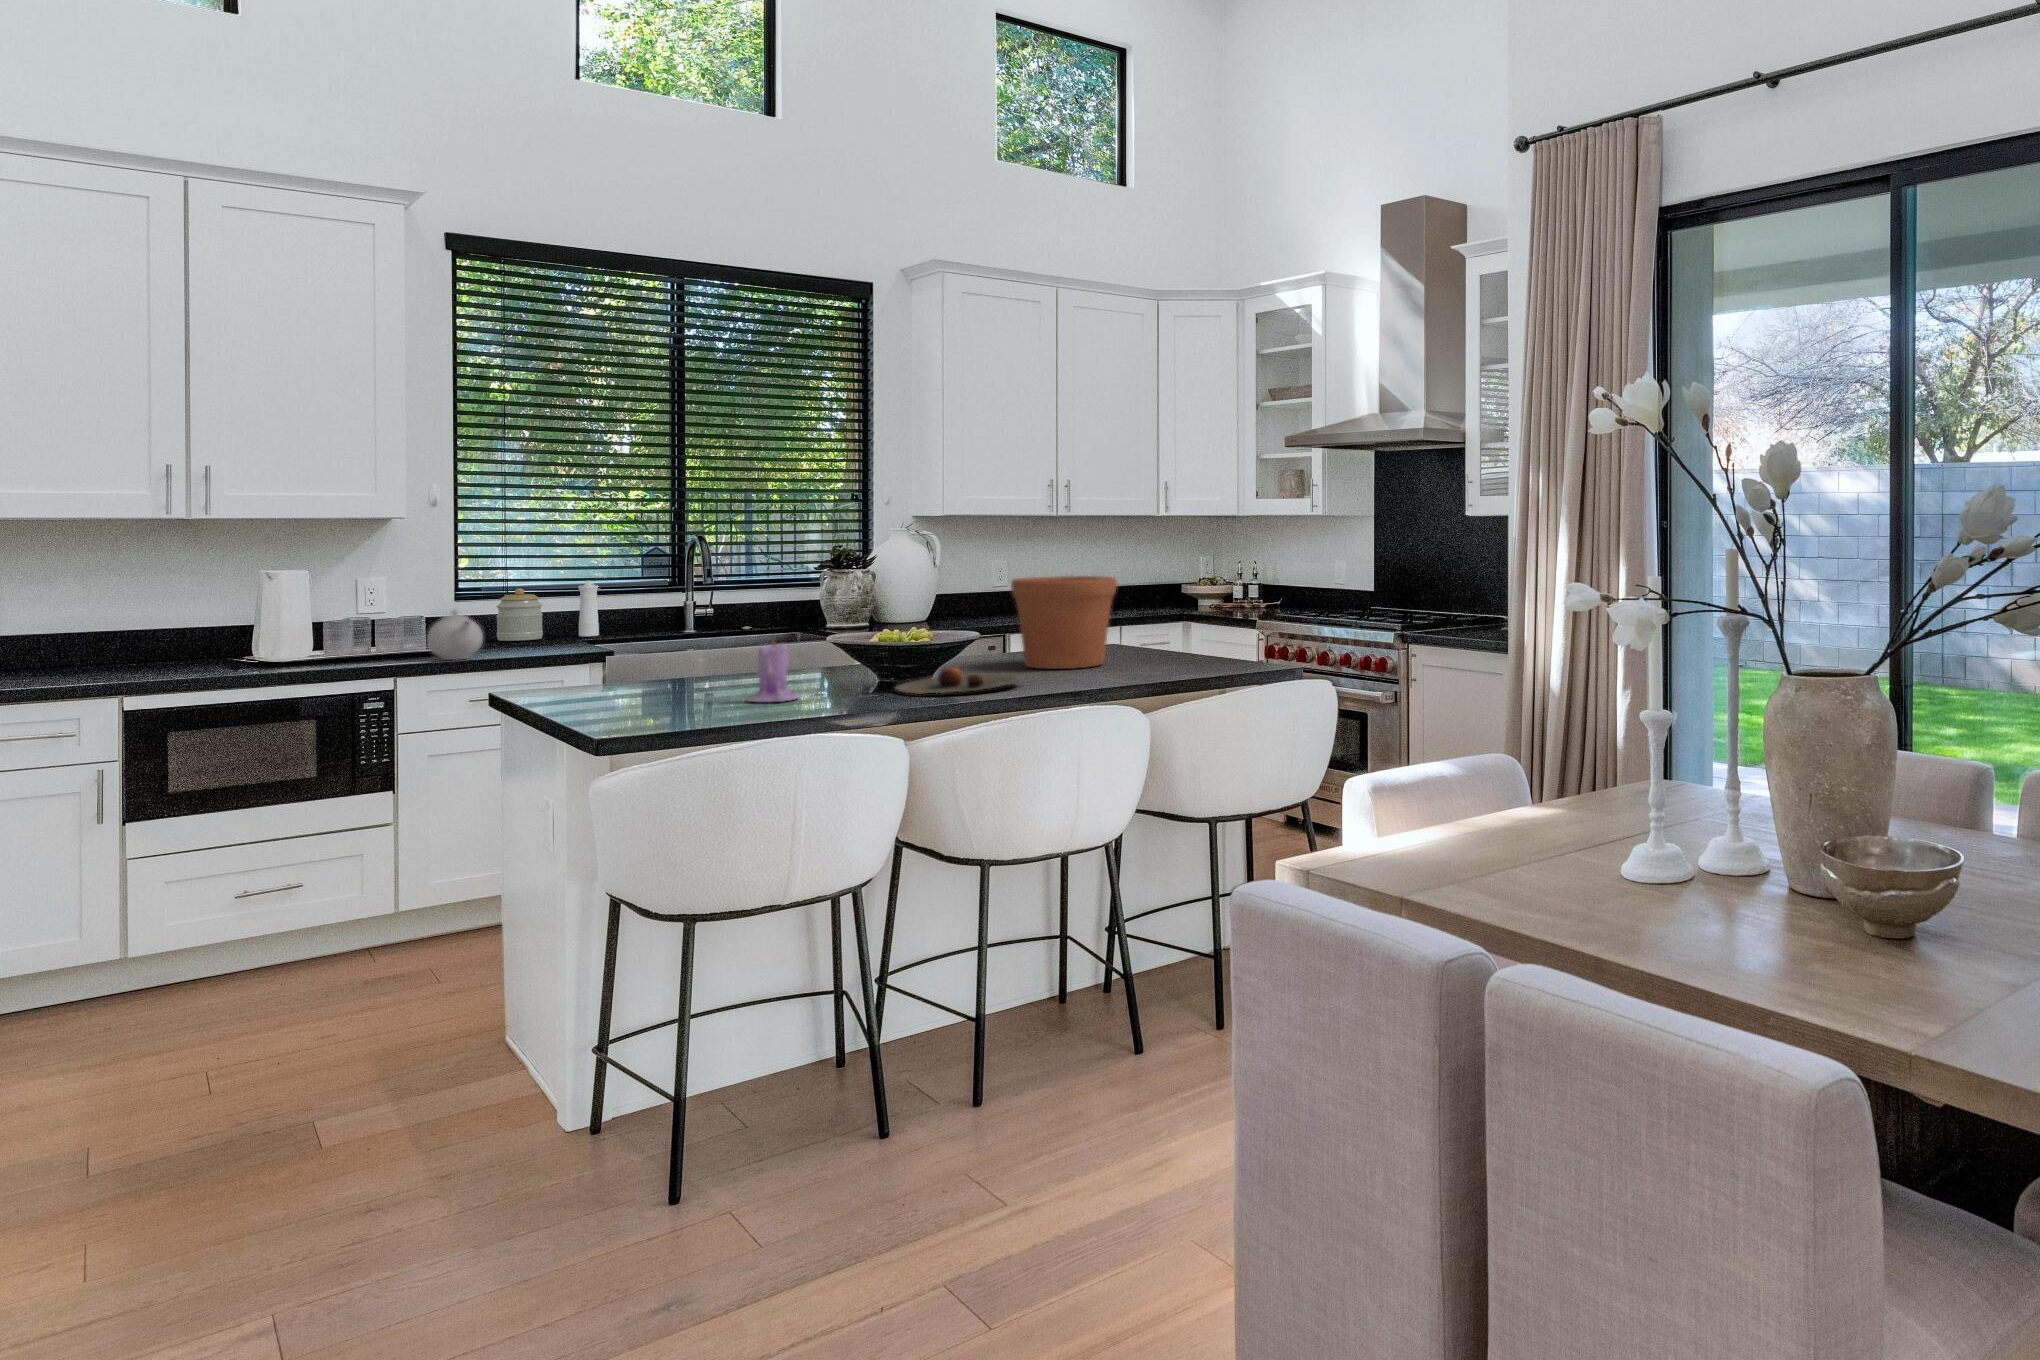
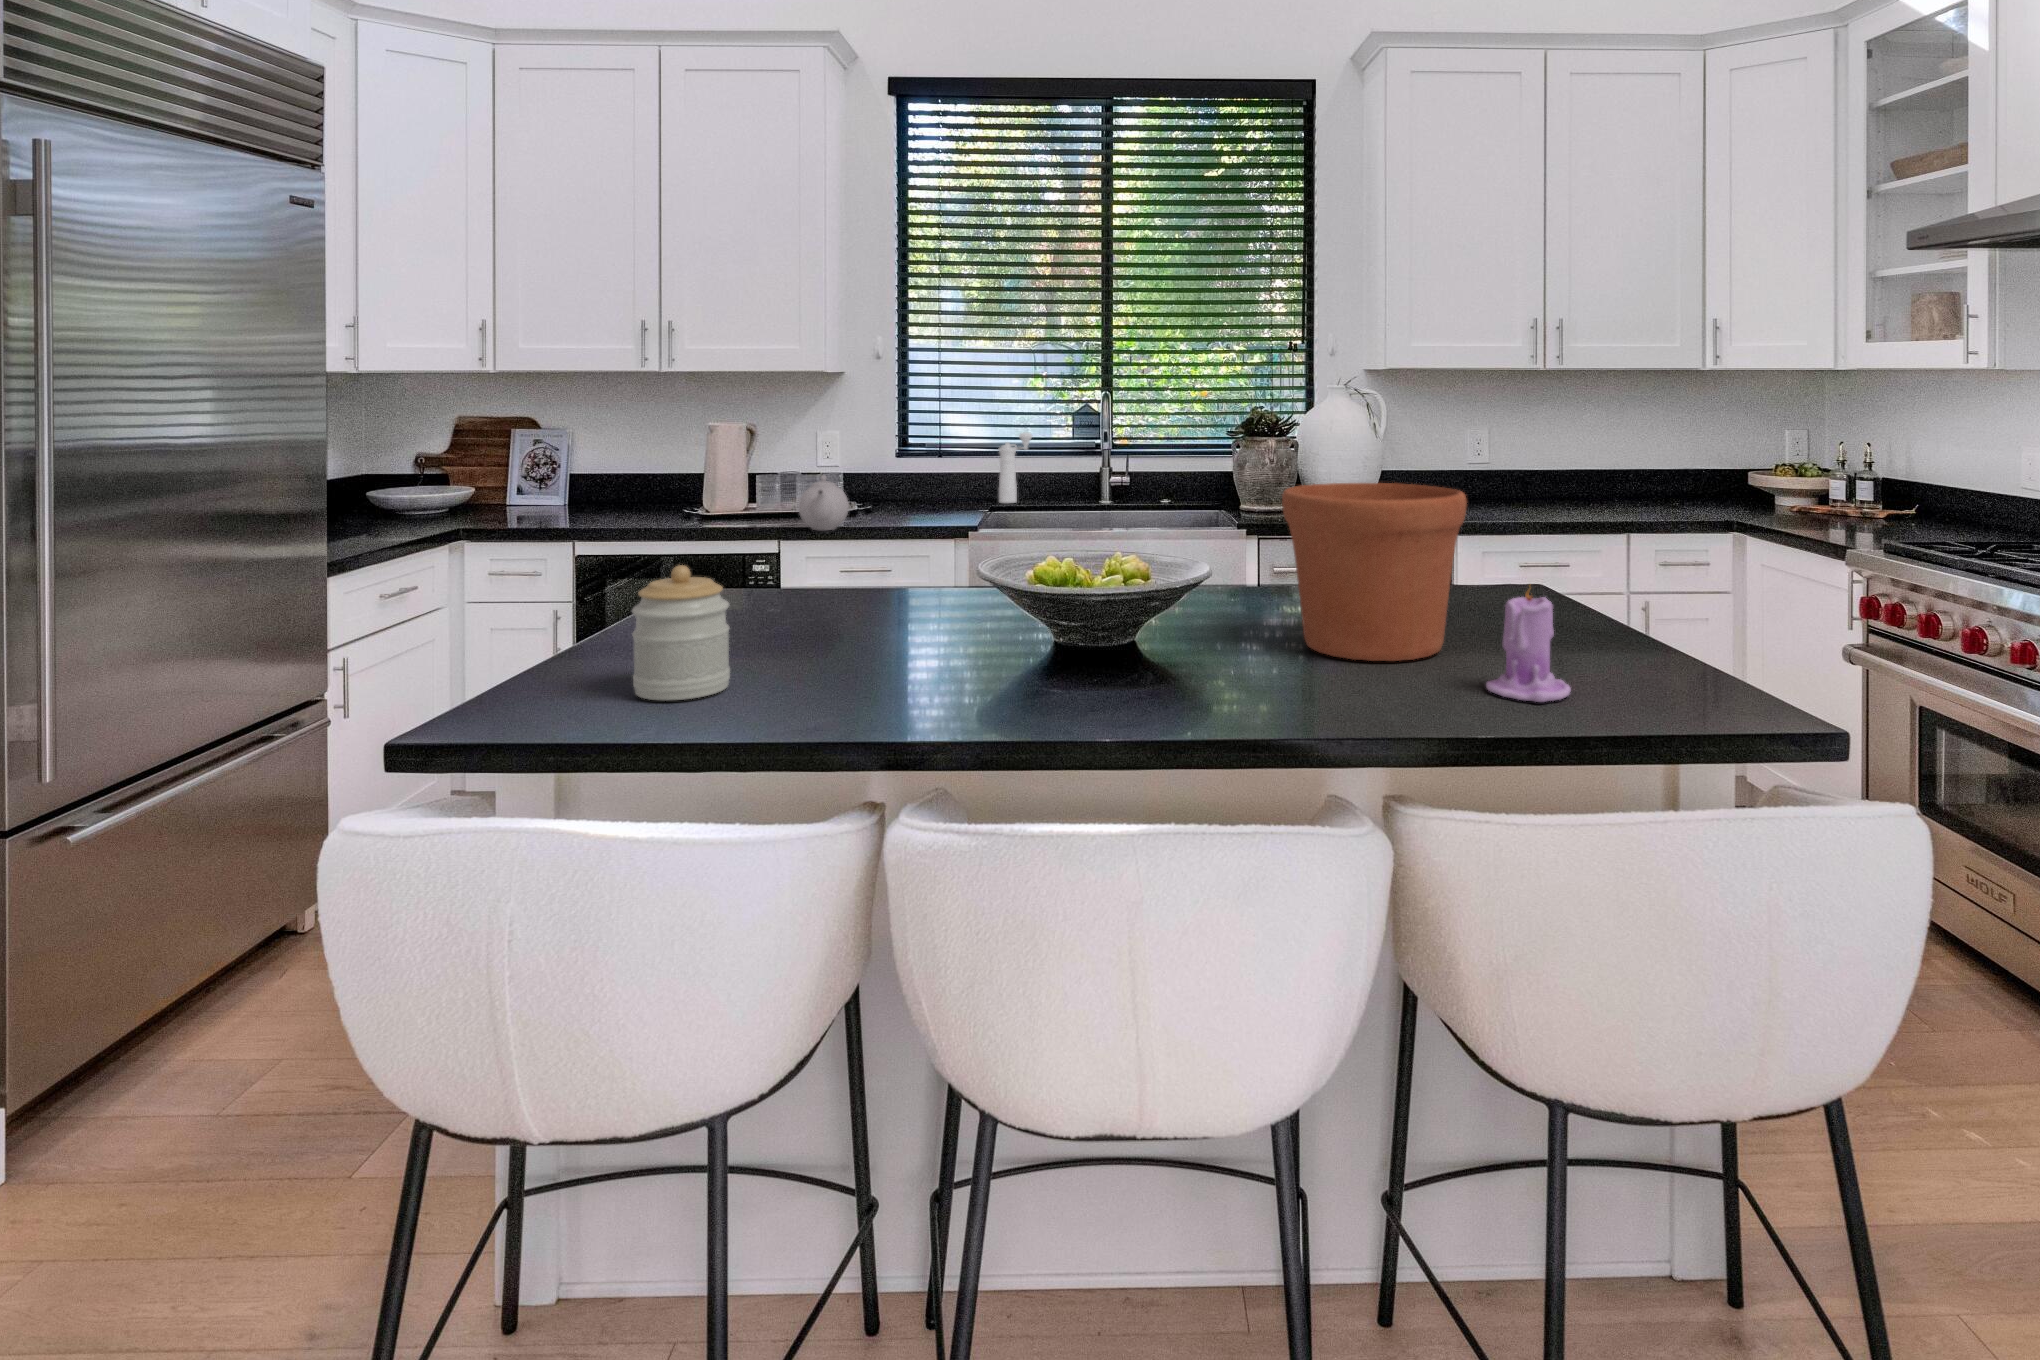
jar: present [496,588,543,641] -> present [632,565,730,700]
candle: present [747,642,799,702] -> present [1486,586,1571,702]
plate: present [896,667,1021,694] -> none [995,653,1214,720]

